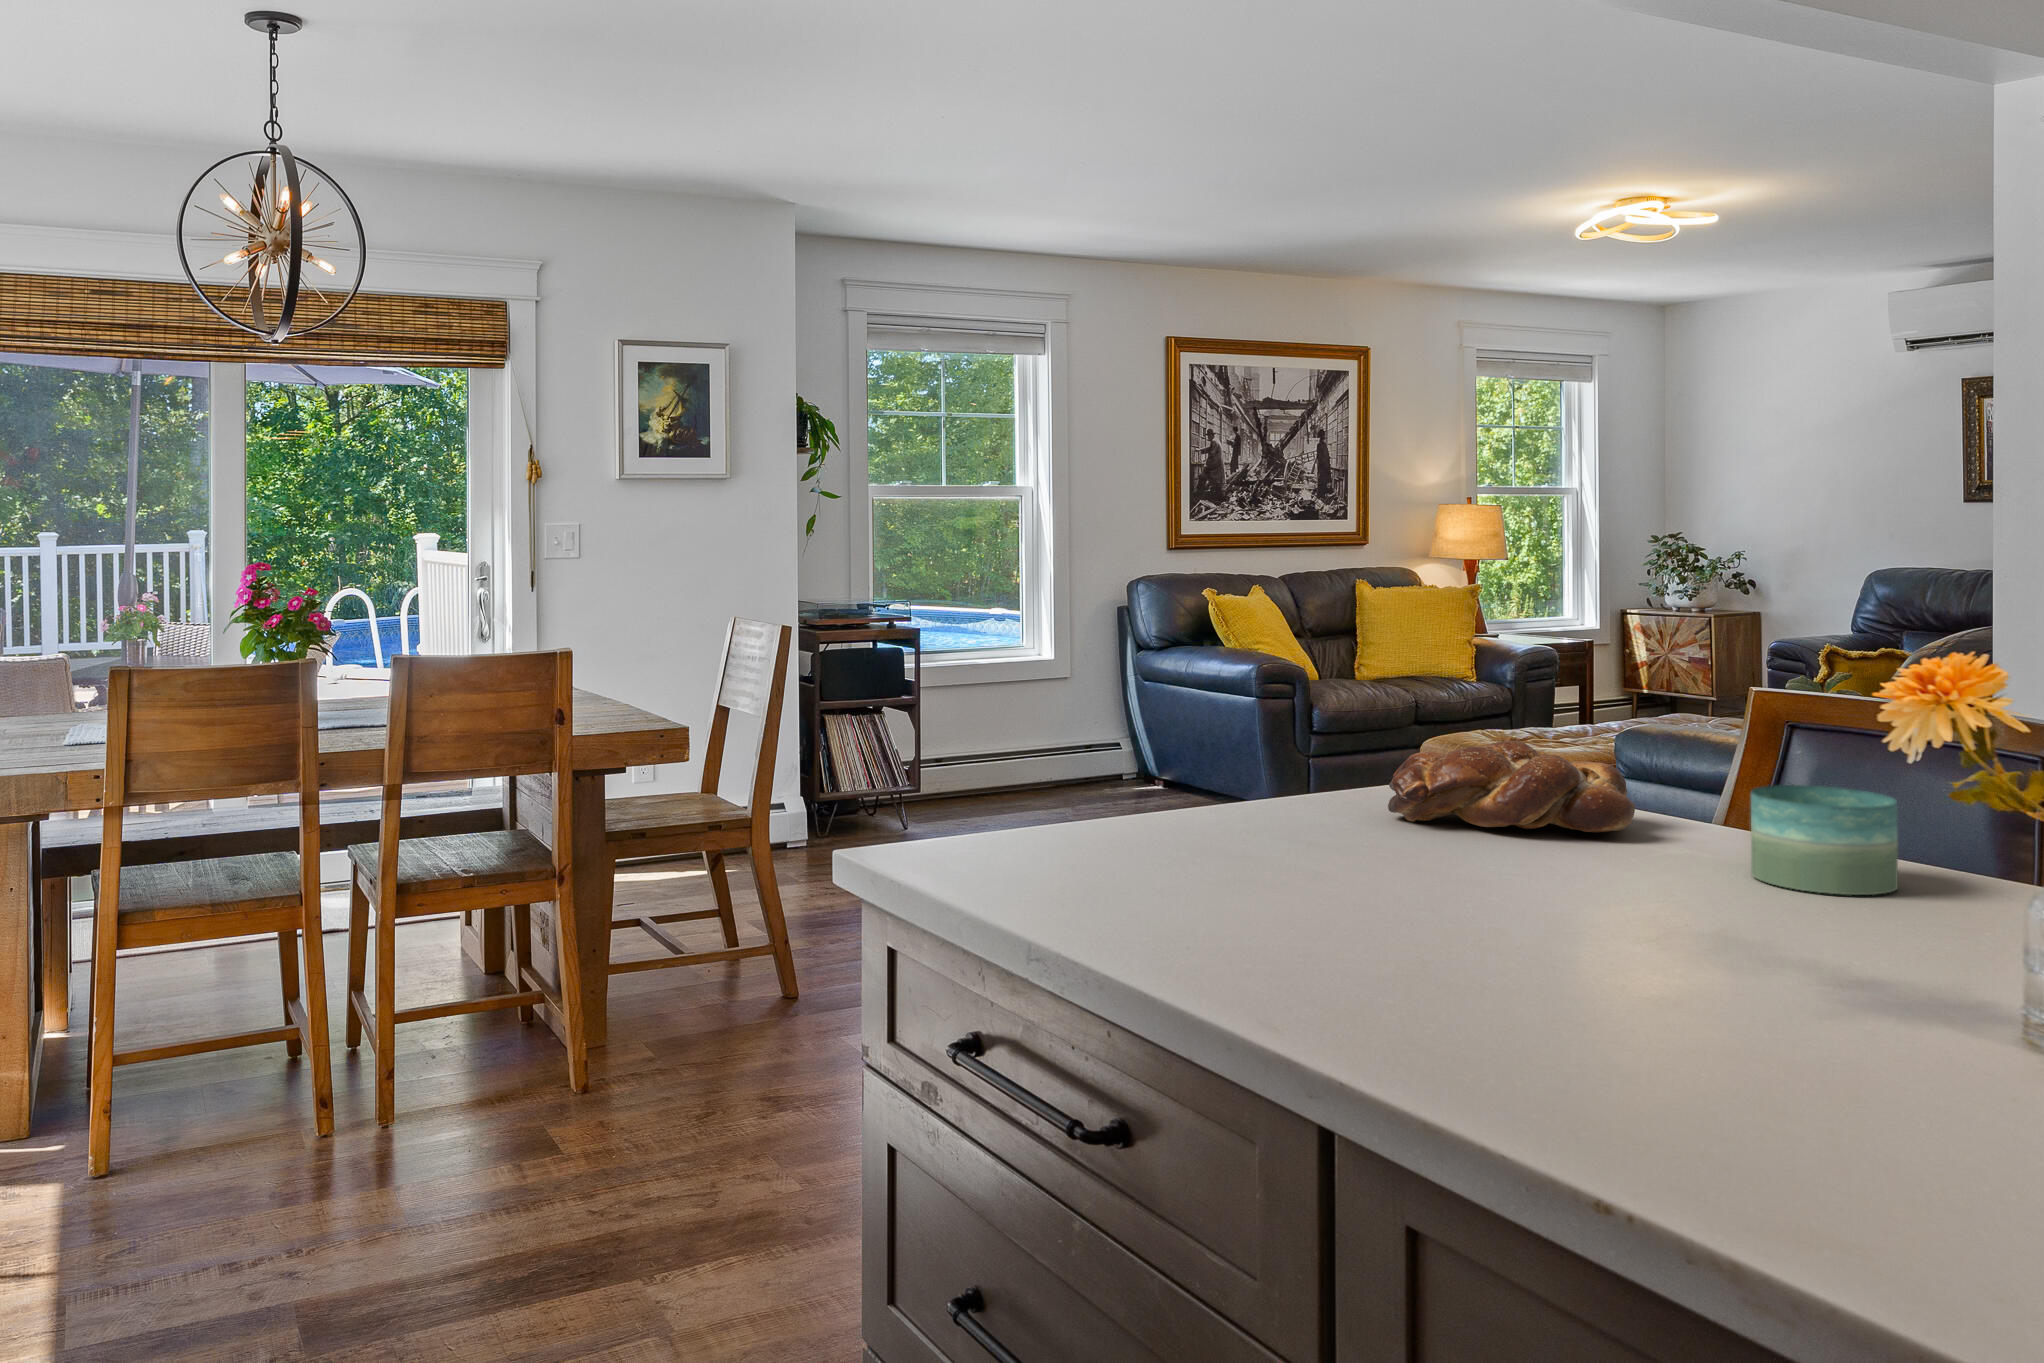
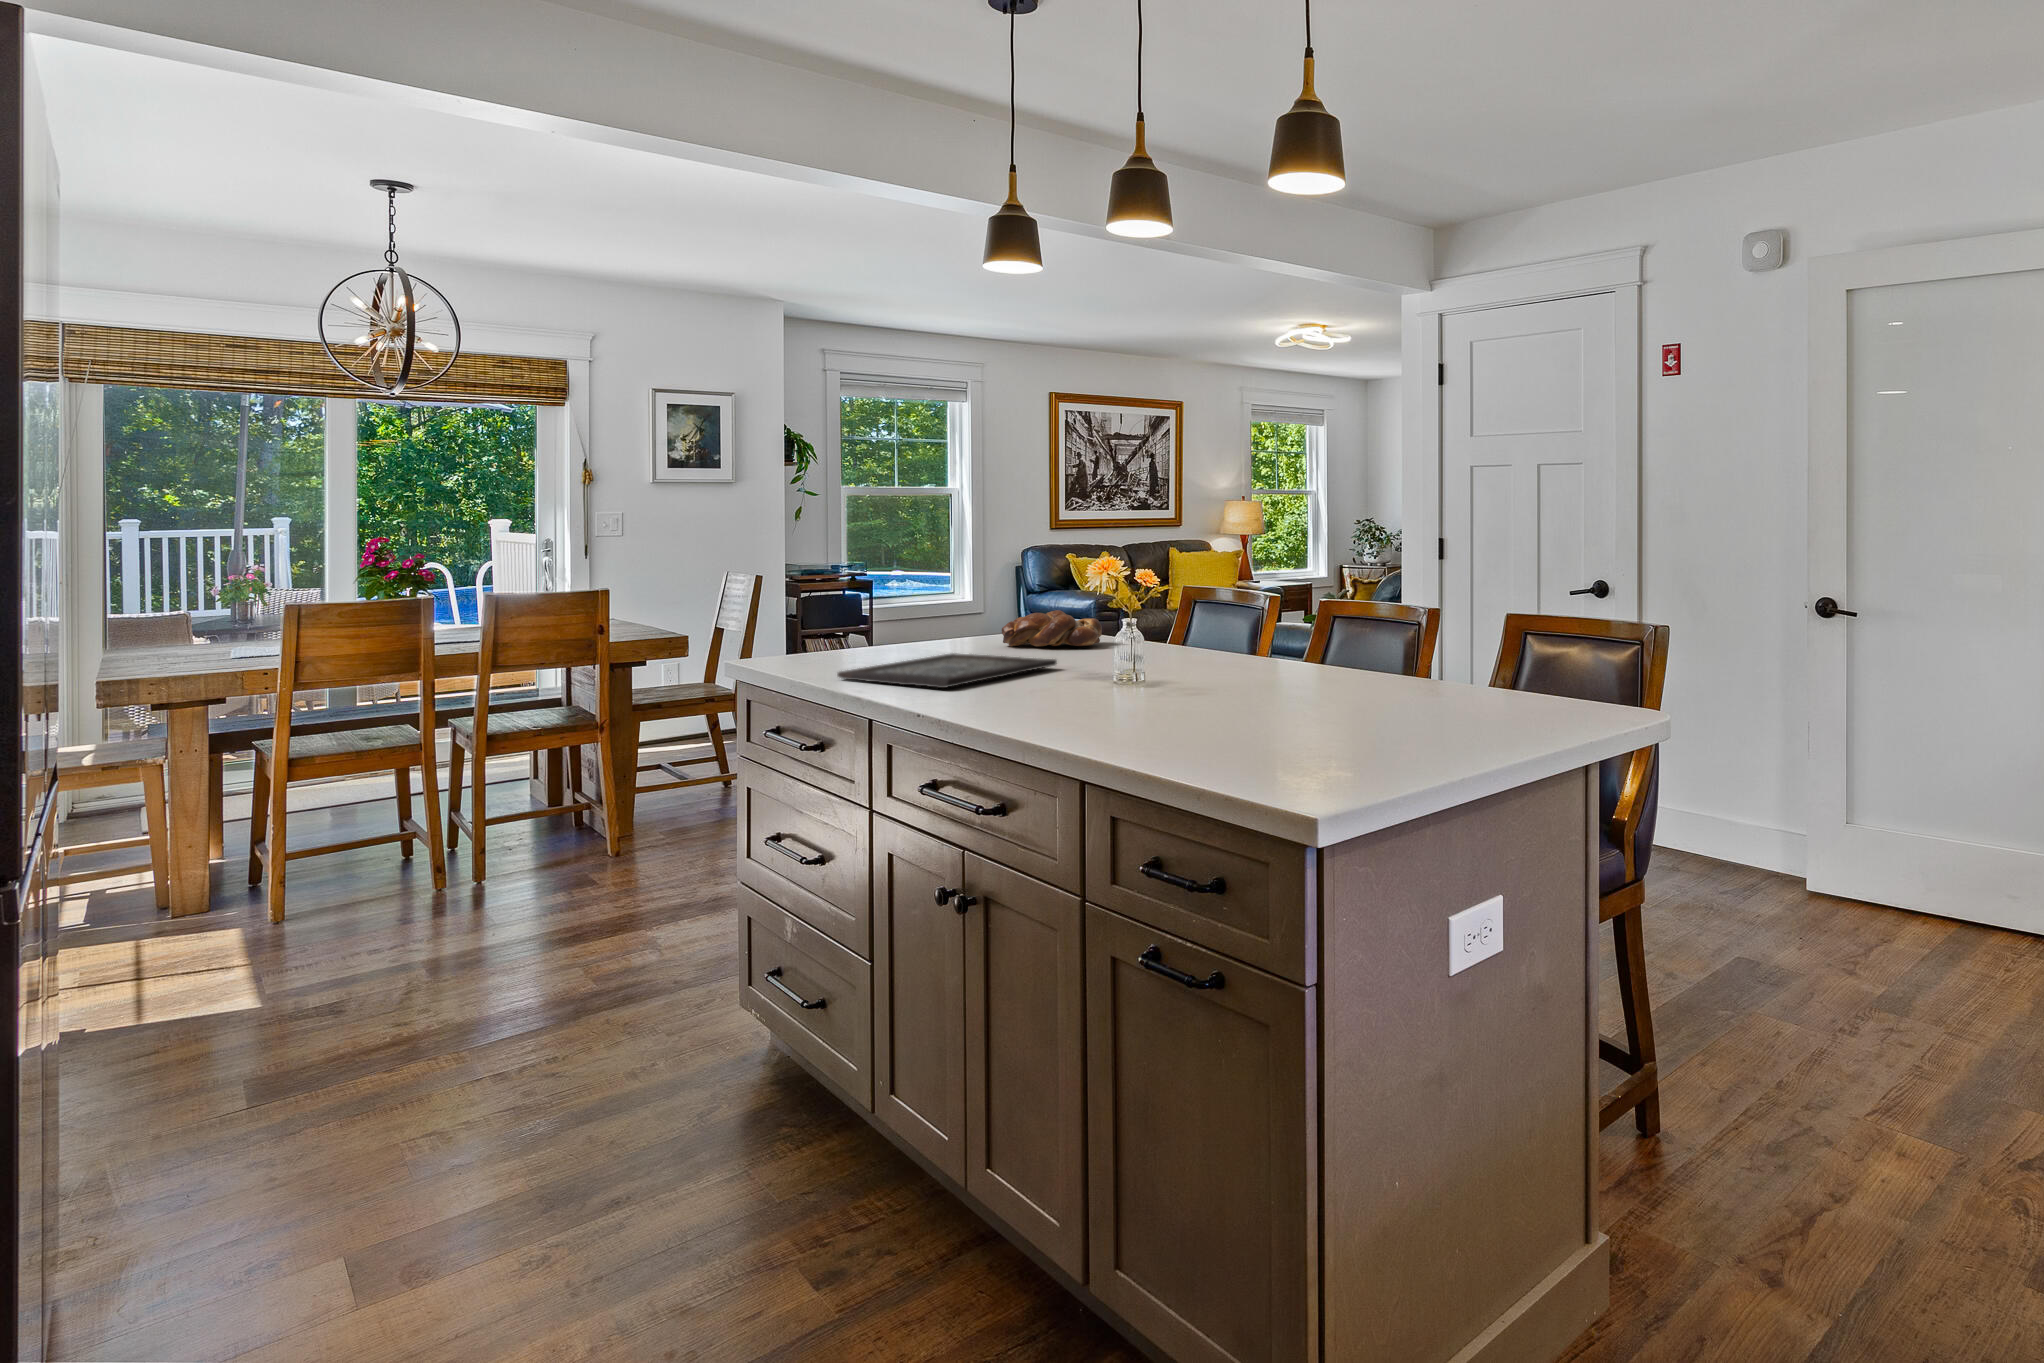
candle: present [1751,785,1898,895] -> none [1120,621,1170,659]
tray: none [1126,851,1666,1006] -> present [837,653,1057,688]

